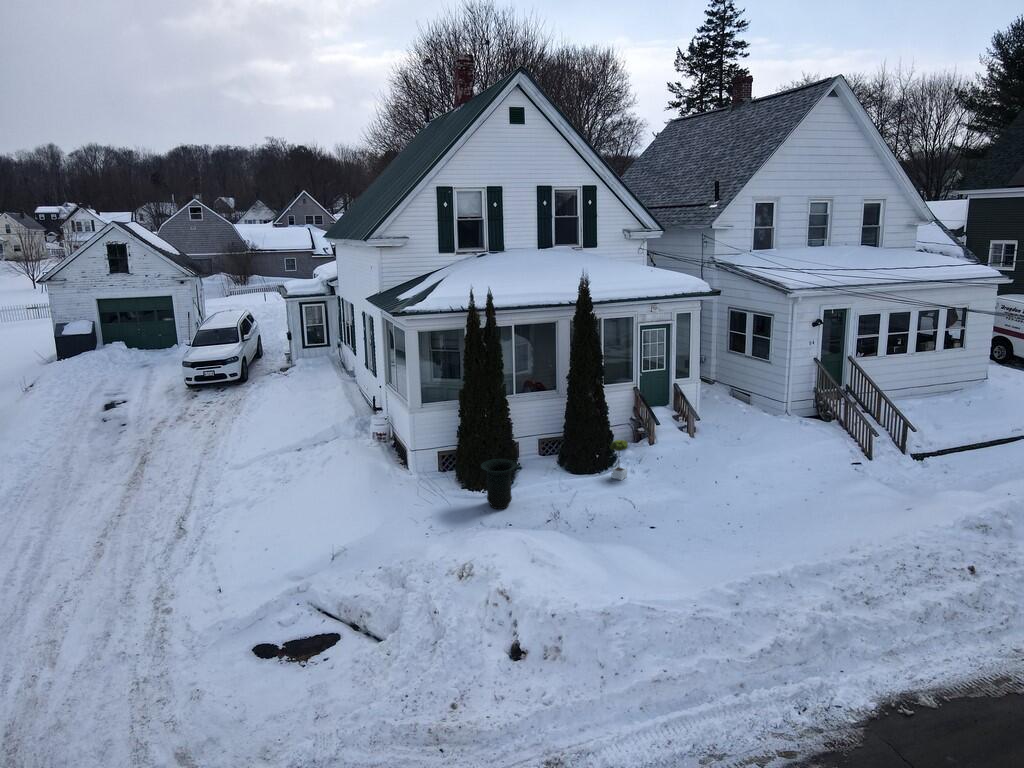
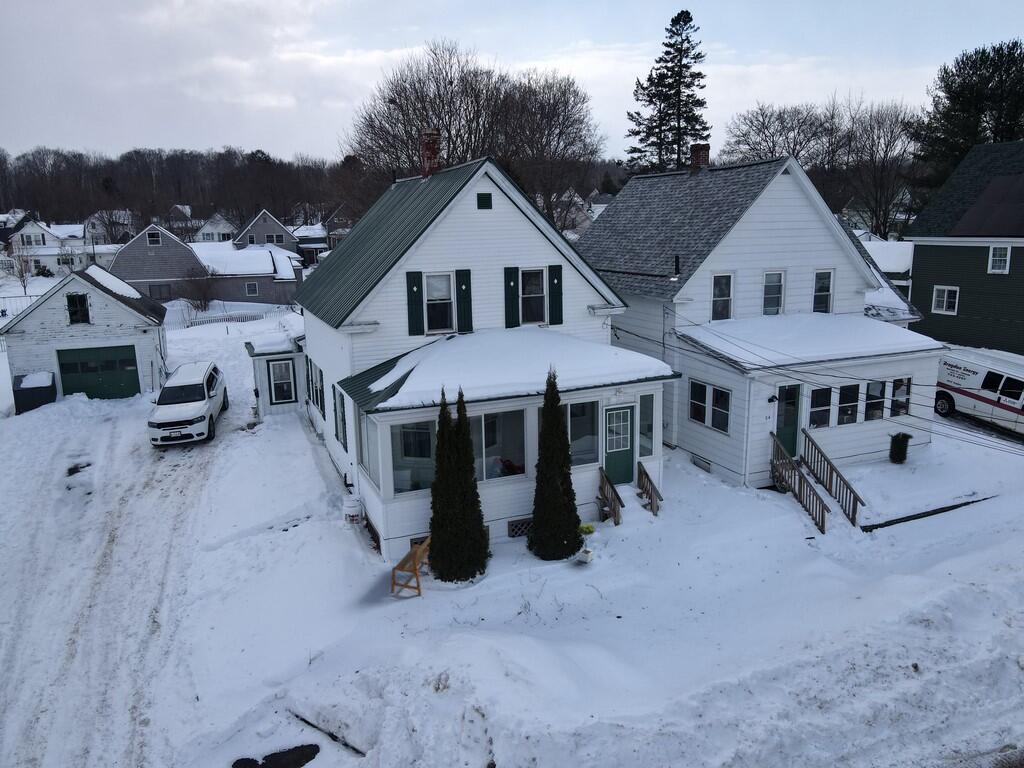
bench: none [418,443,466,507] -> present [391,535,431,595]
trash can: present [481,459,516,509] -> present [888,432,913,464]

